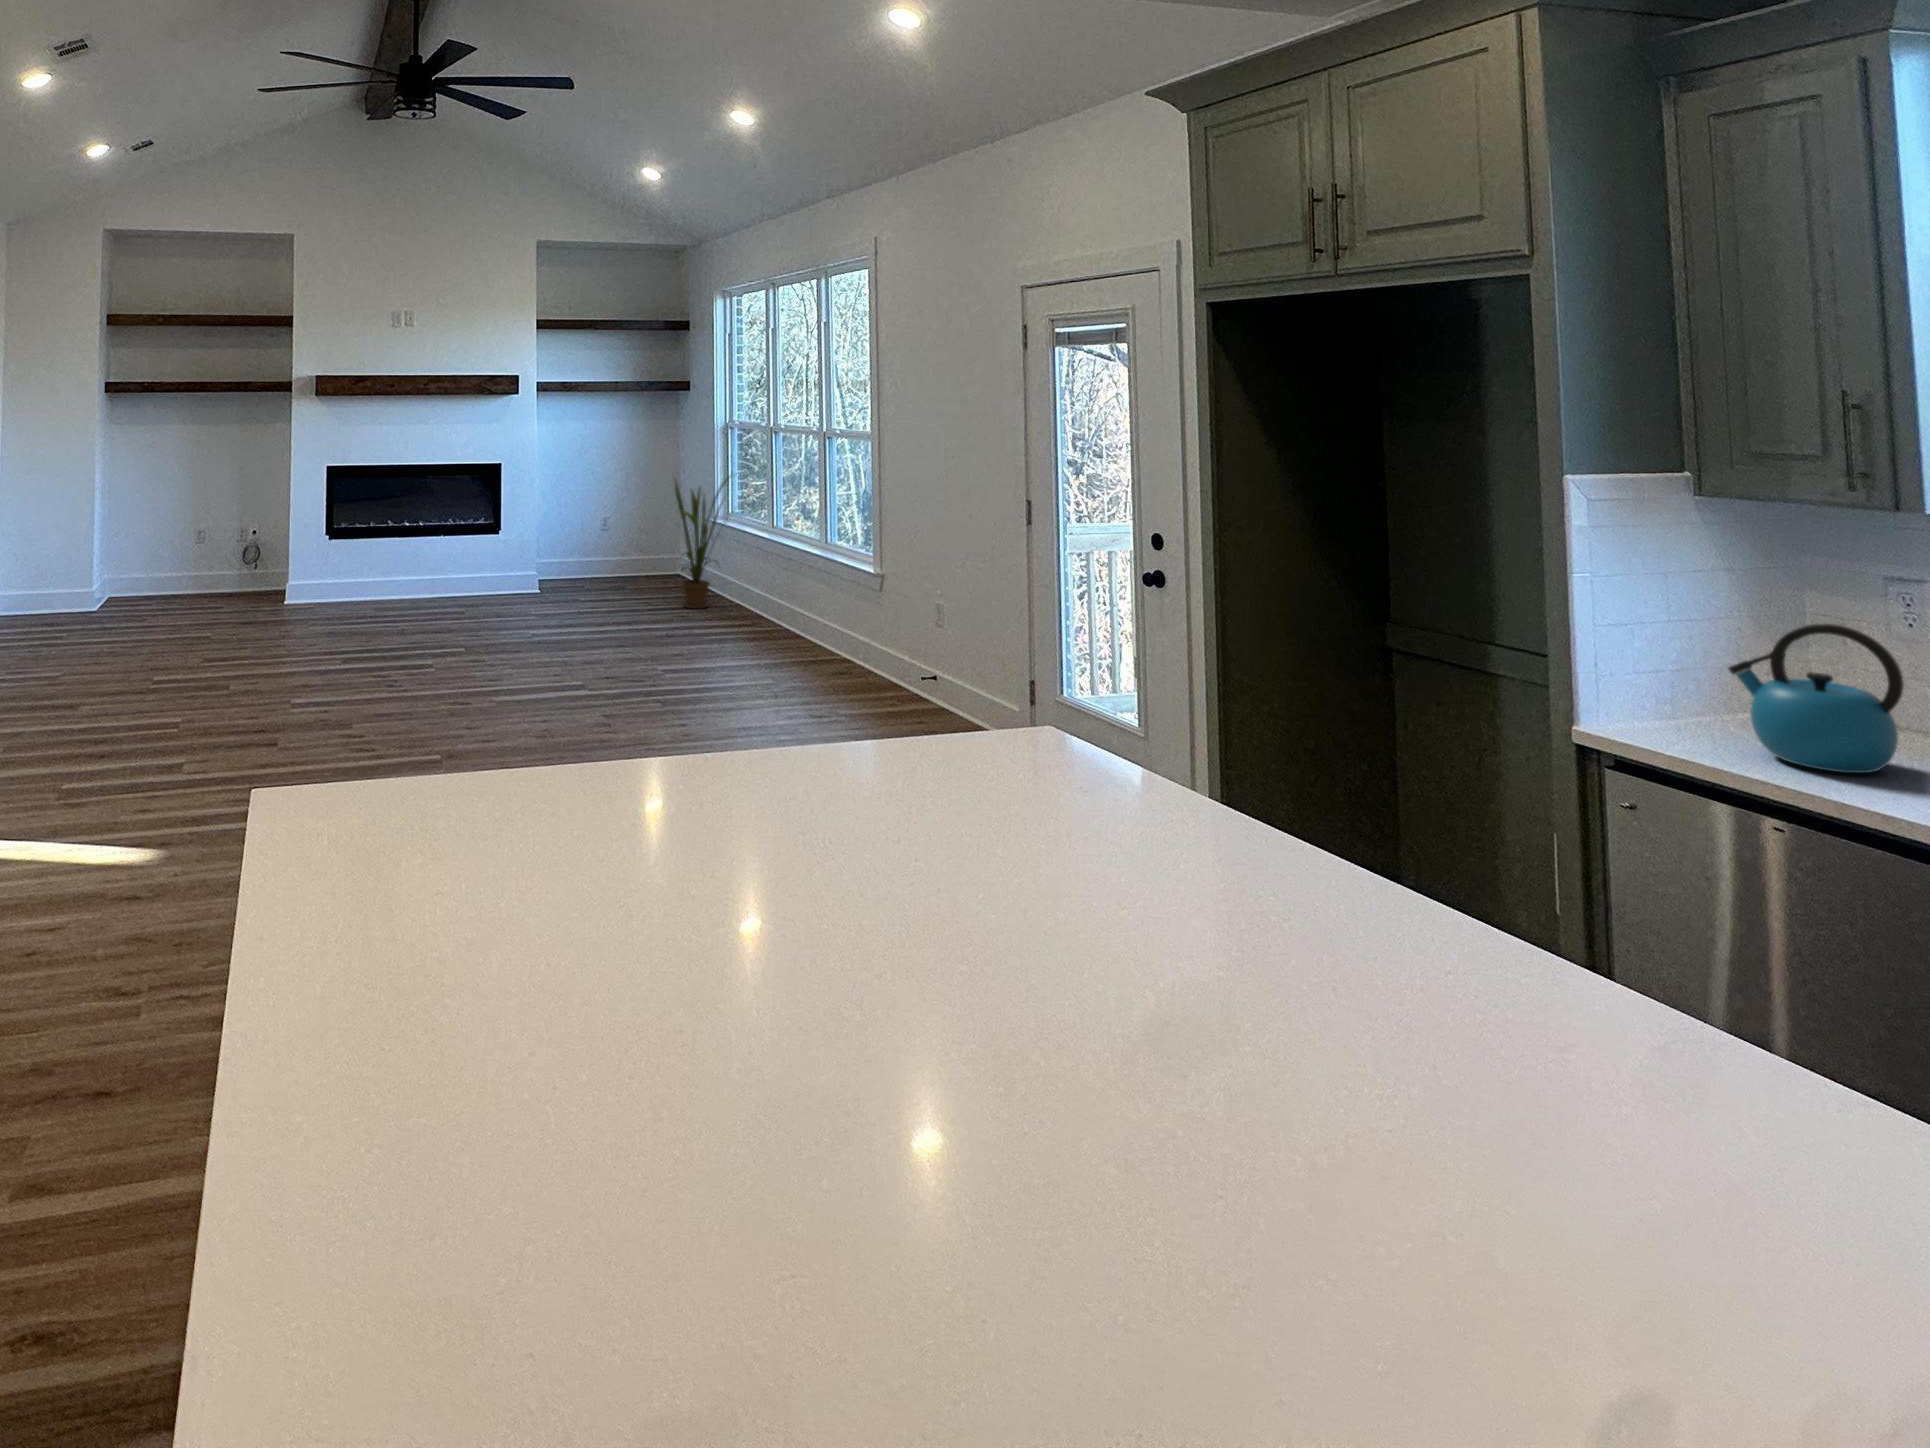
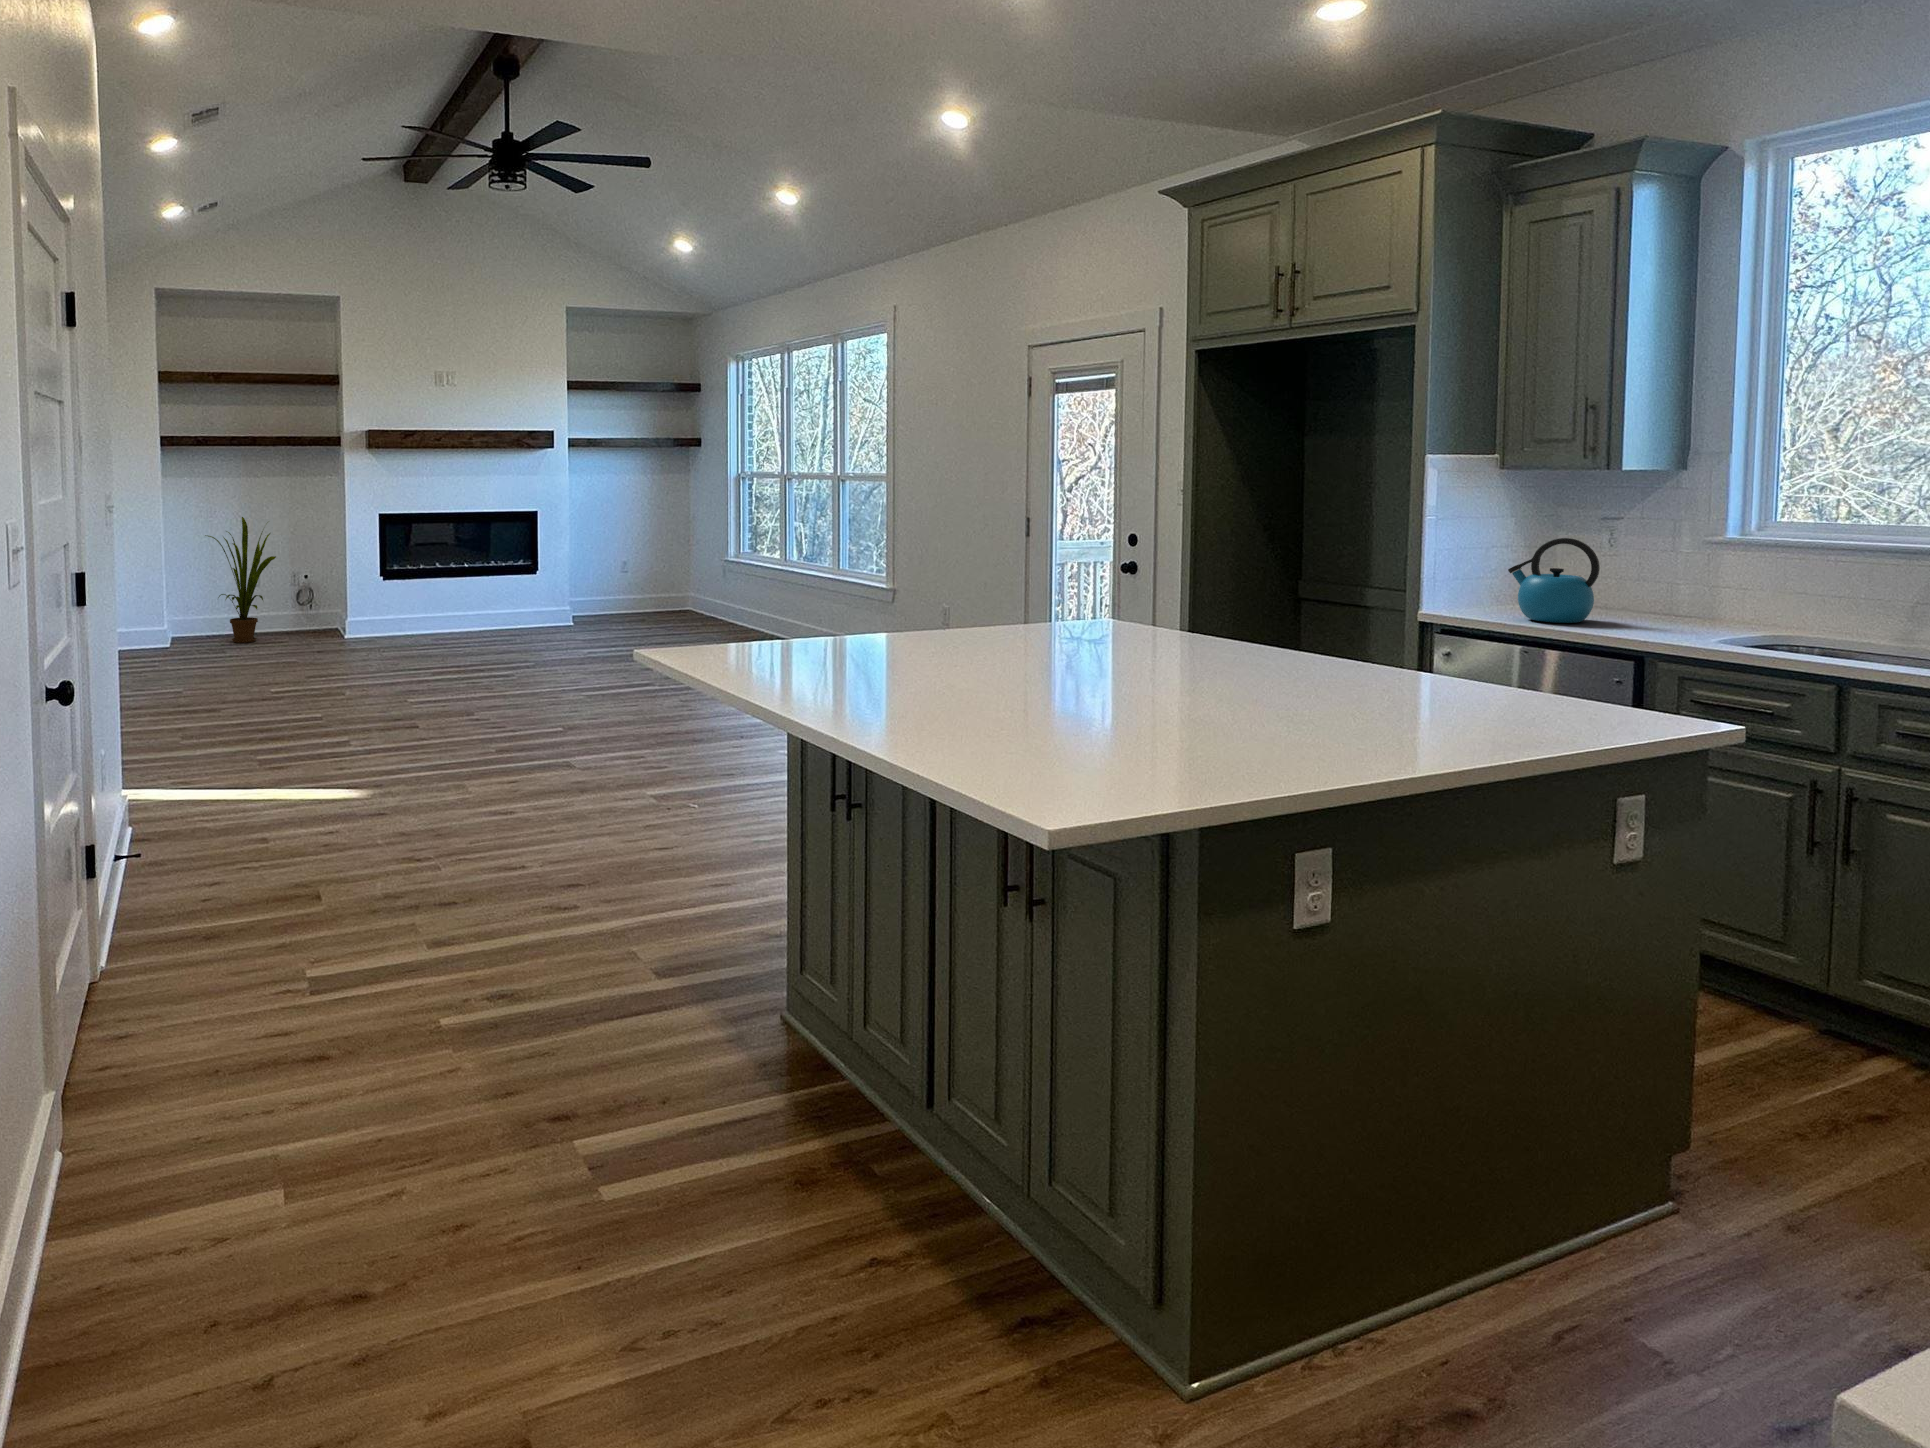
house plant: present [674,473,737,609] -> present [205,517,276,643]

